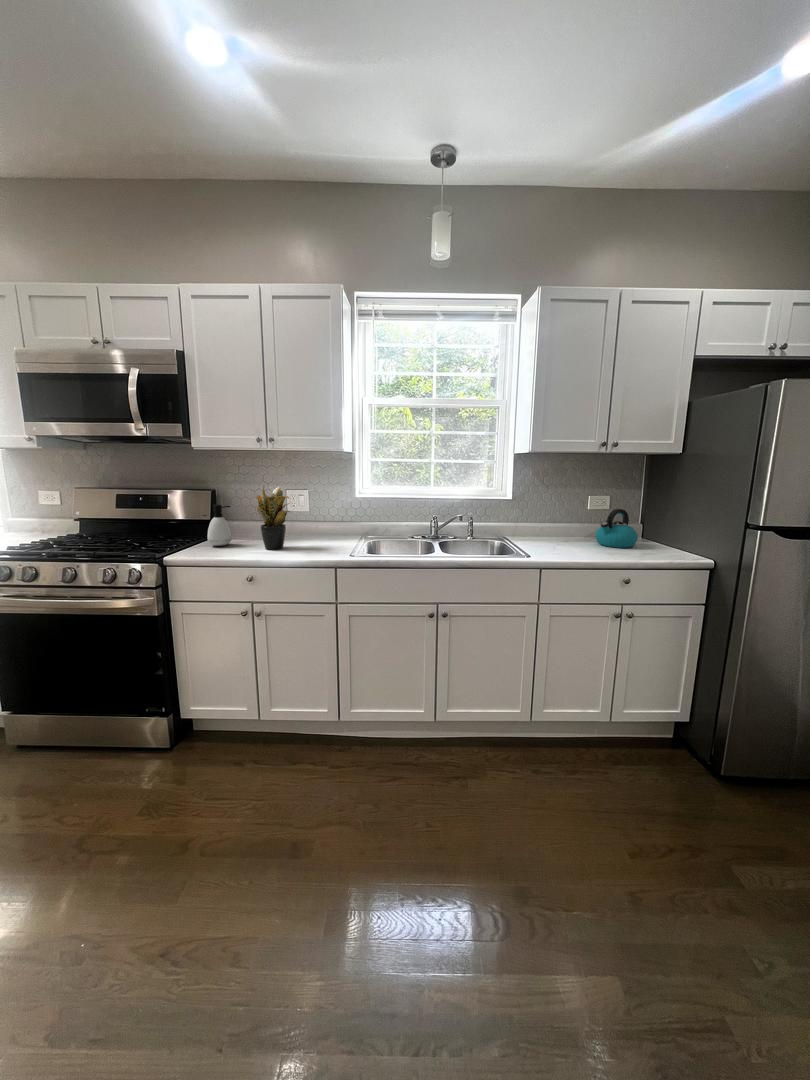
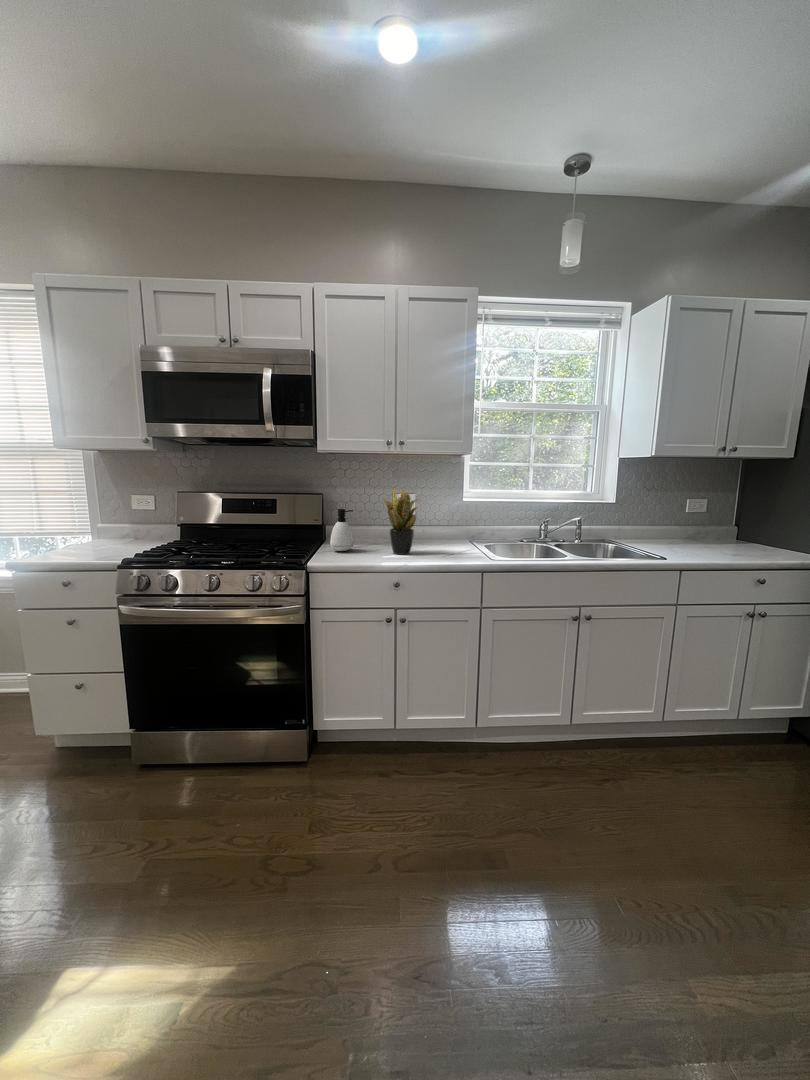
kettle: present [595,509,638,548] -> none [703,511,749,549]

